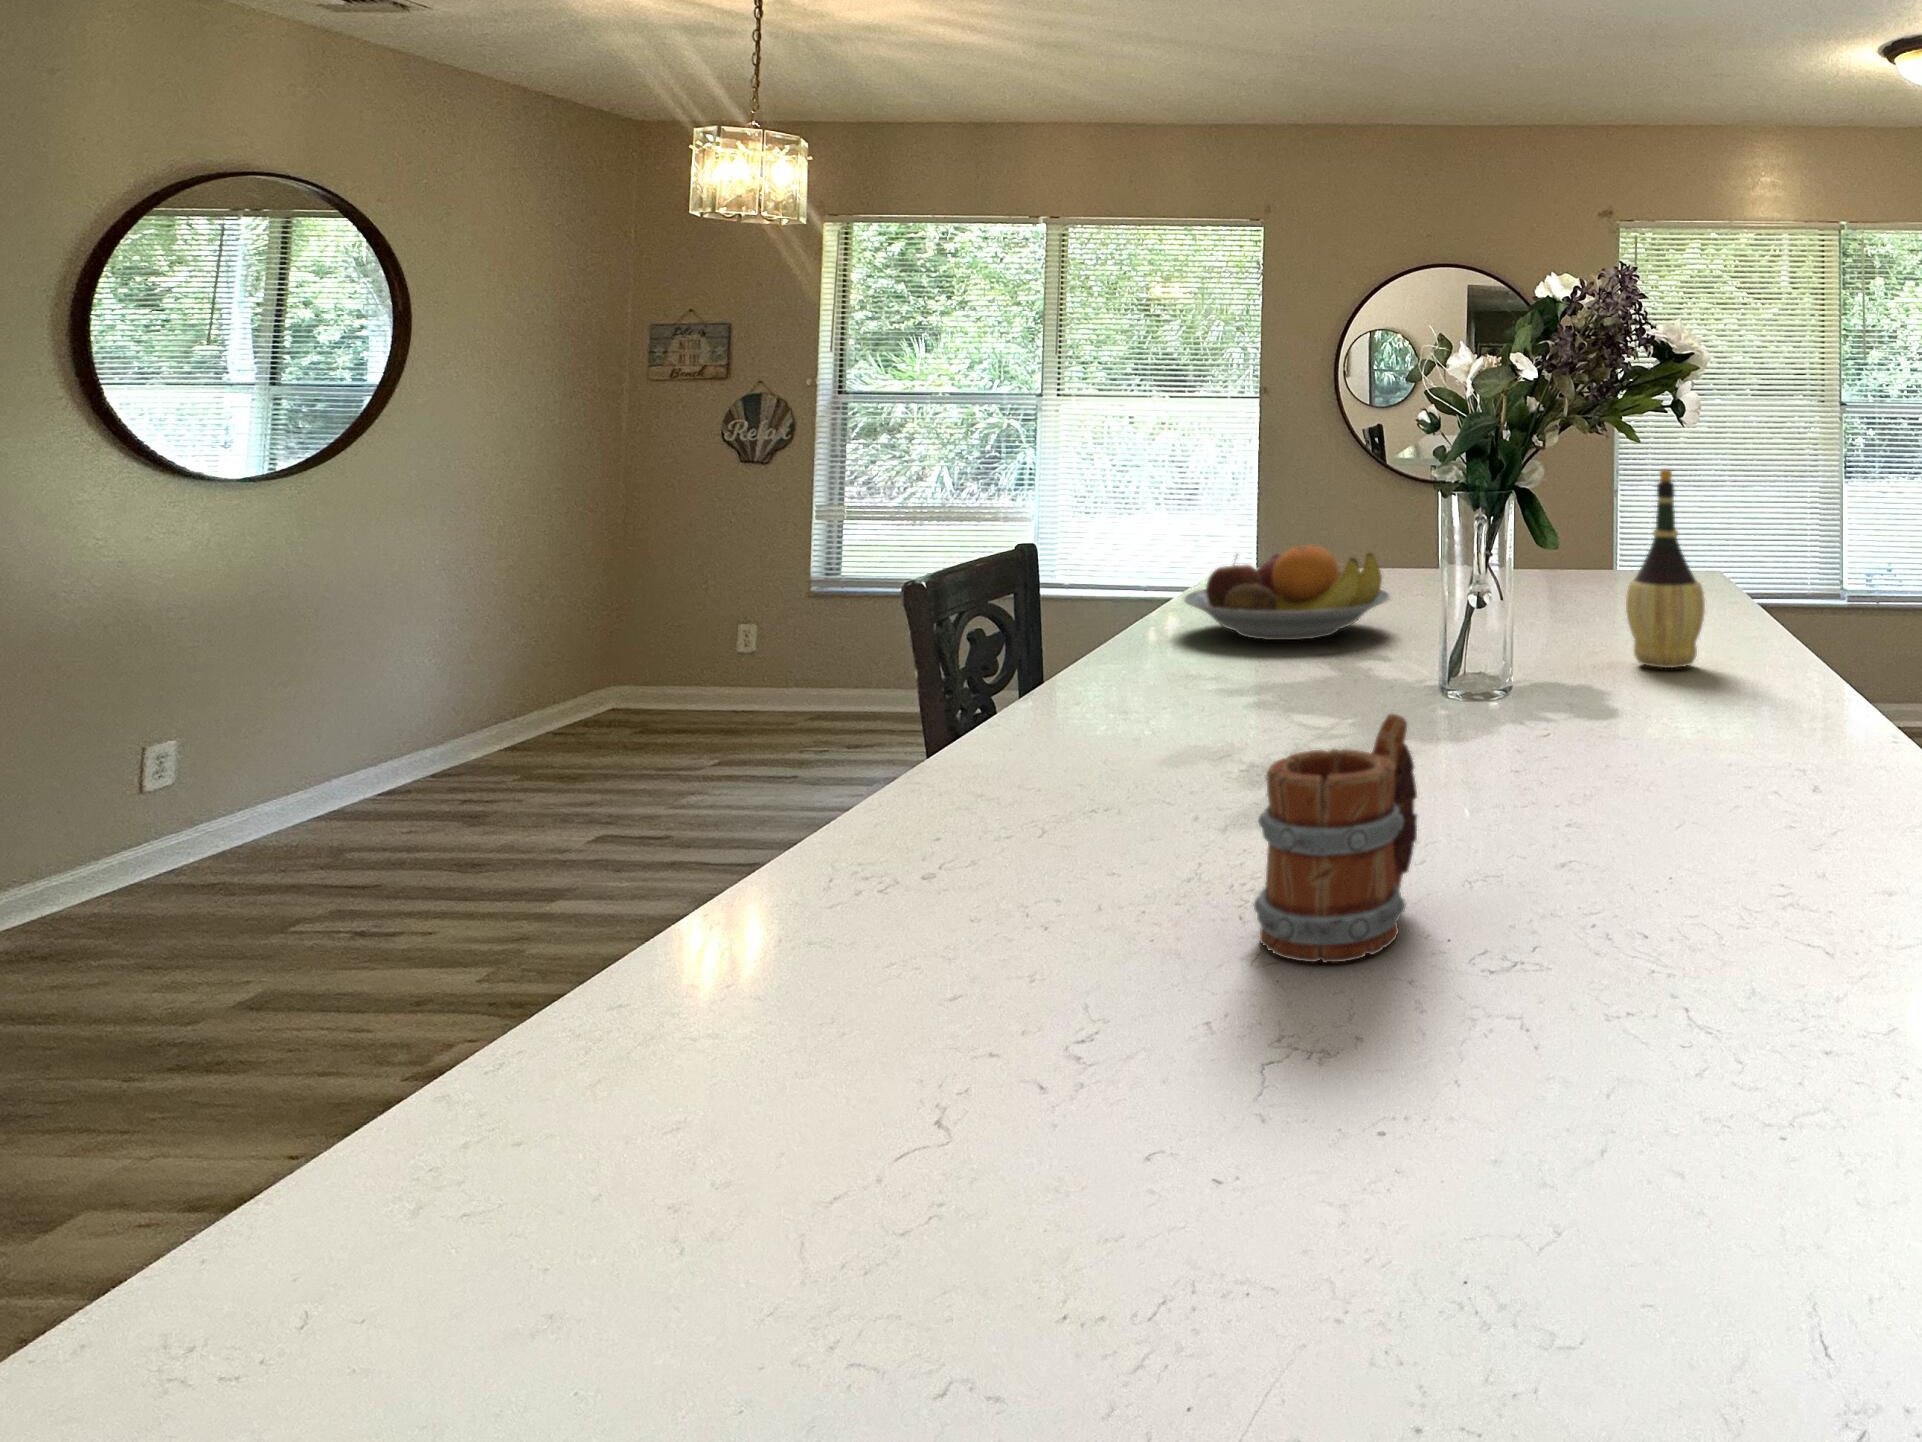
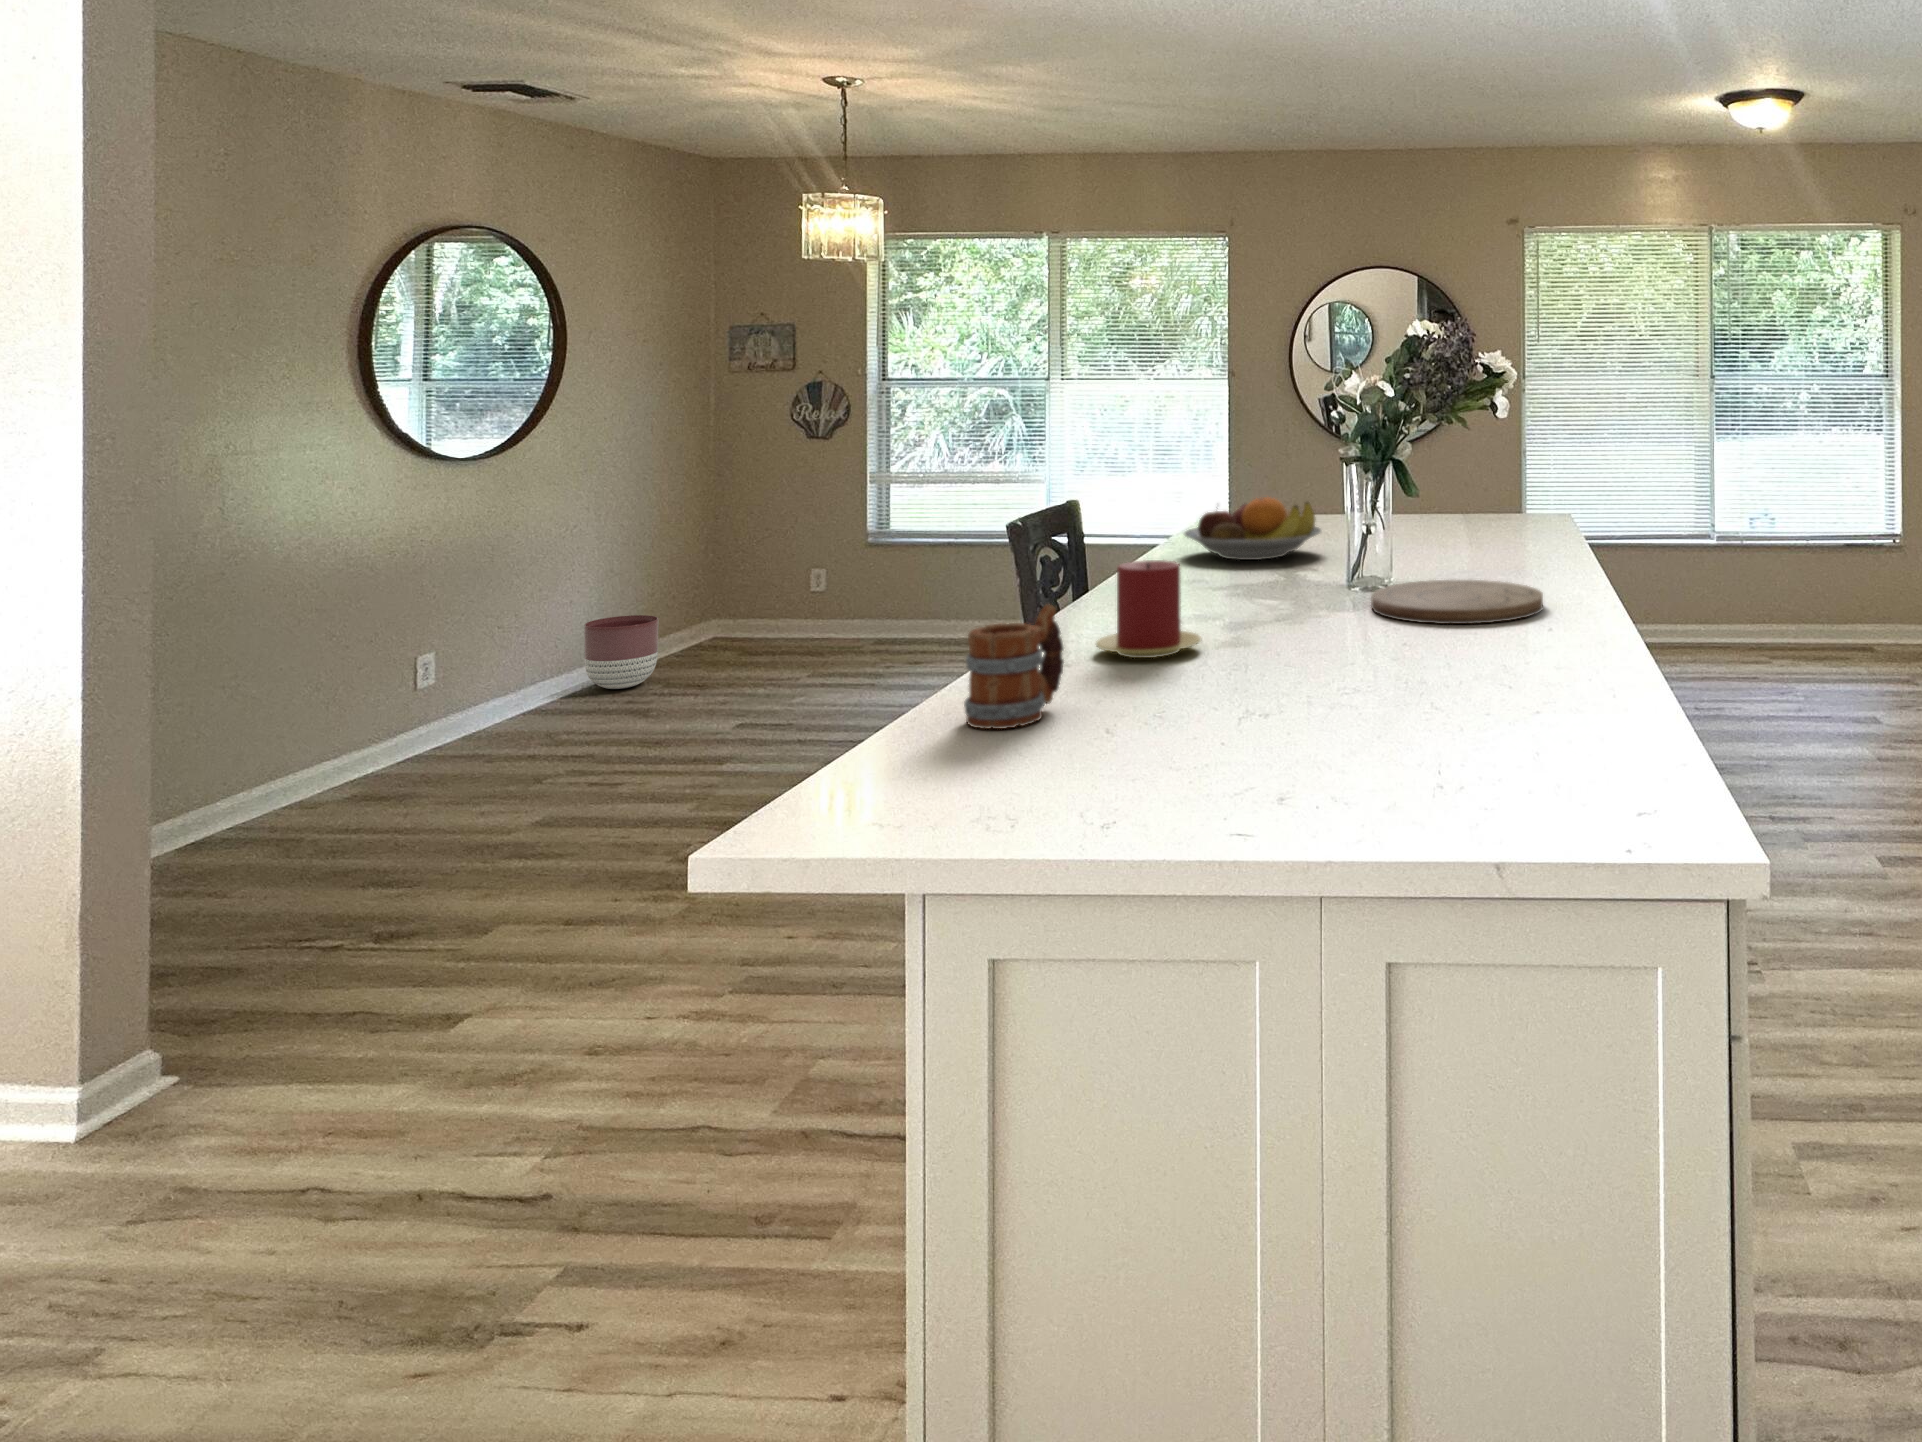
wine bottle: present [1626,469,1705,668] -> none [1472,444,1523,572]
candle: none [978,668,1190,871] -> present [1096,560,1201,658]
planter: none [422,683,525,779] -> present [584,615,659,689]
cutting board: none [1491,685,1785,780] -> present [1371,580,1543,624]
mug: present [1254,714,1417,963] -> present [964,605,1064,729]

